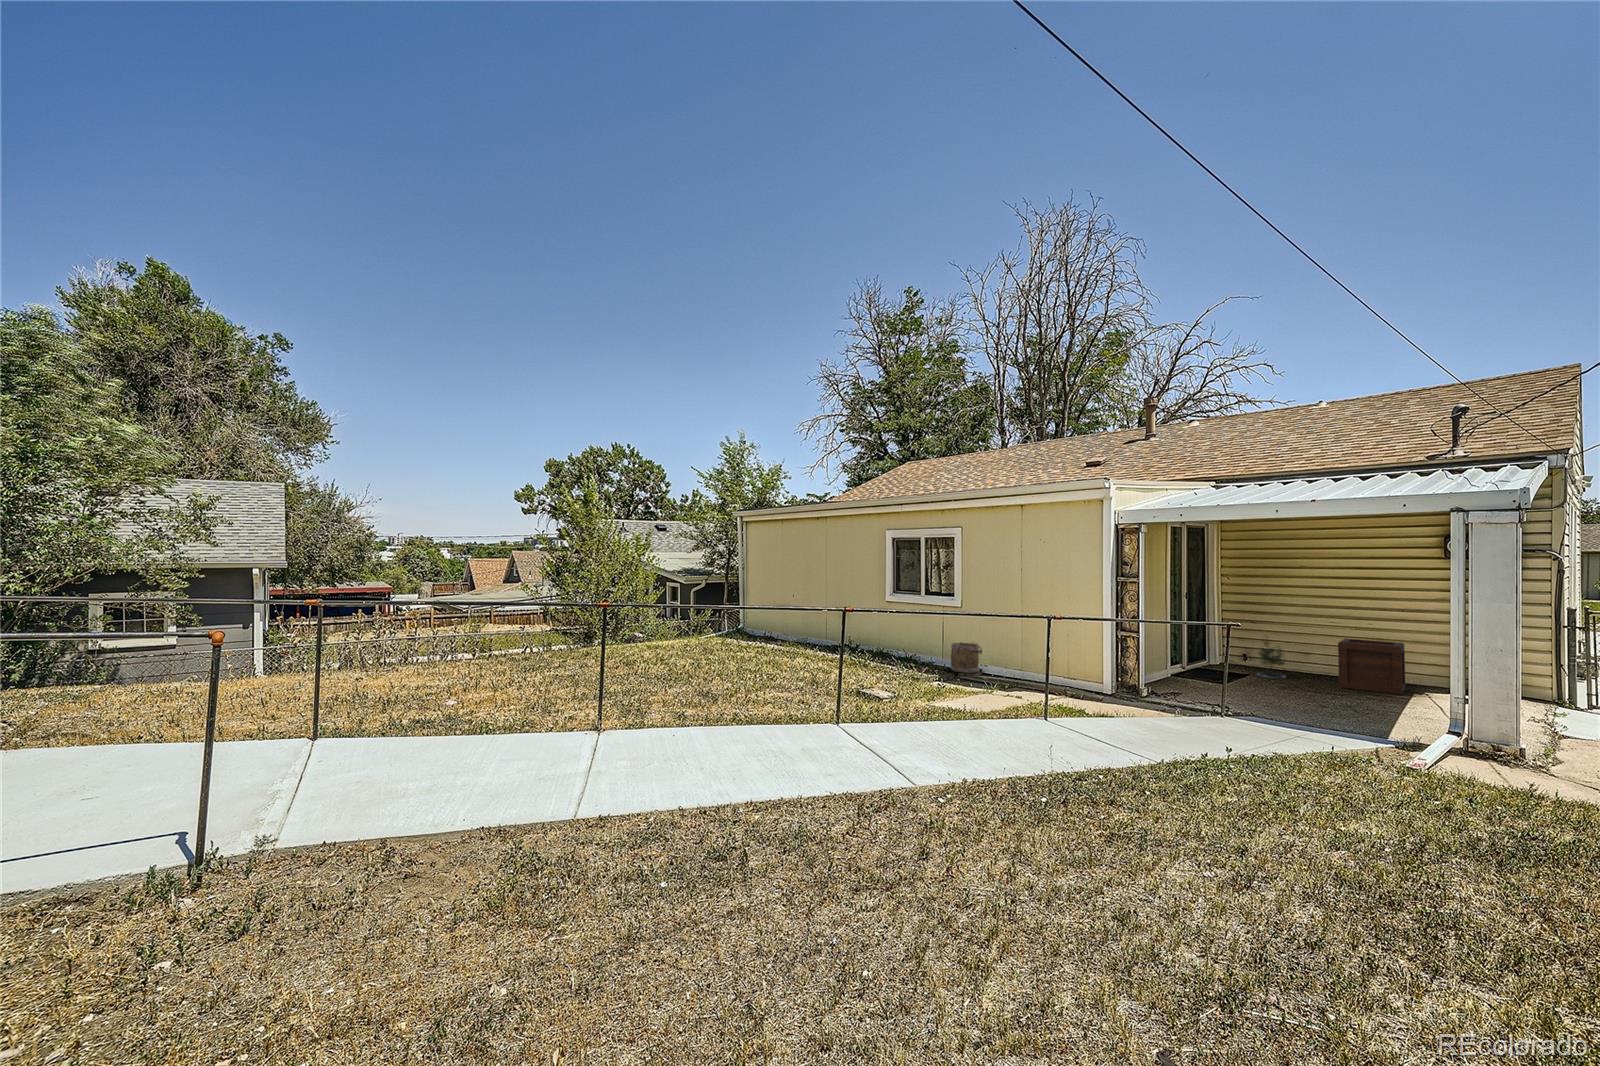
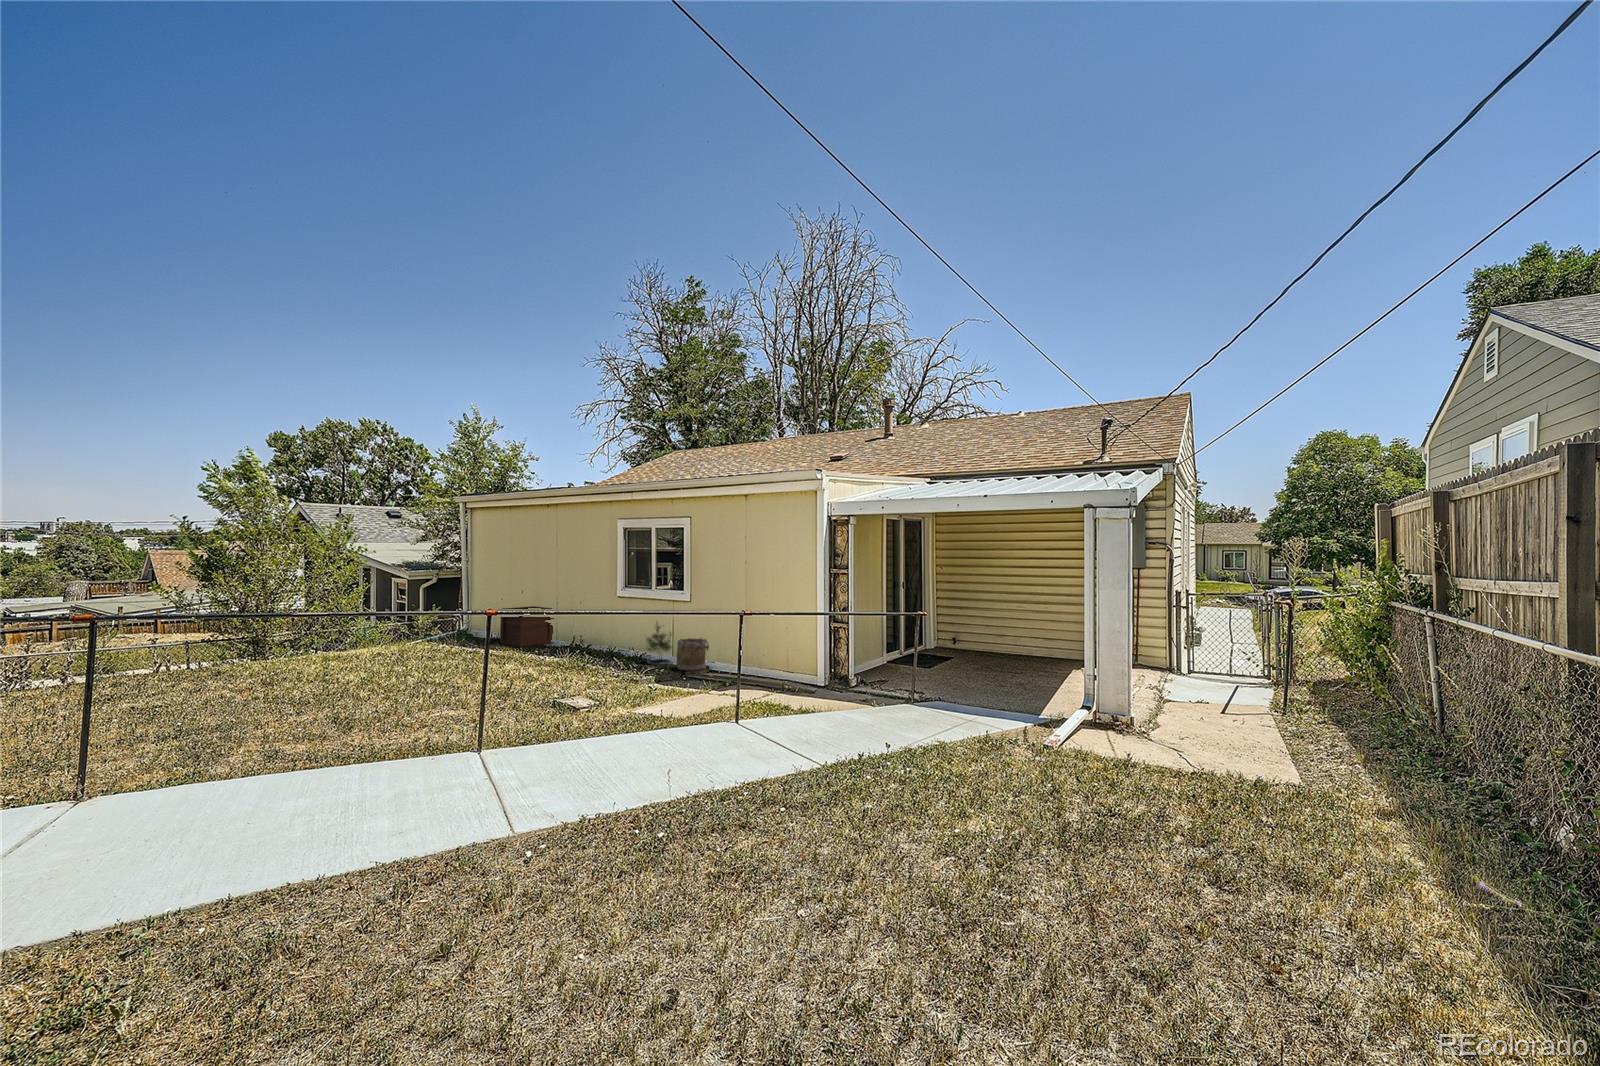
wooden crate: present [1338,639,1405,695] -> present [500,606,554,647]
potted tree: present [1258,640,1285,678] -> present [646,623,672,664]

